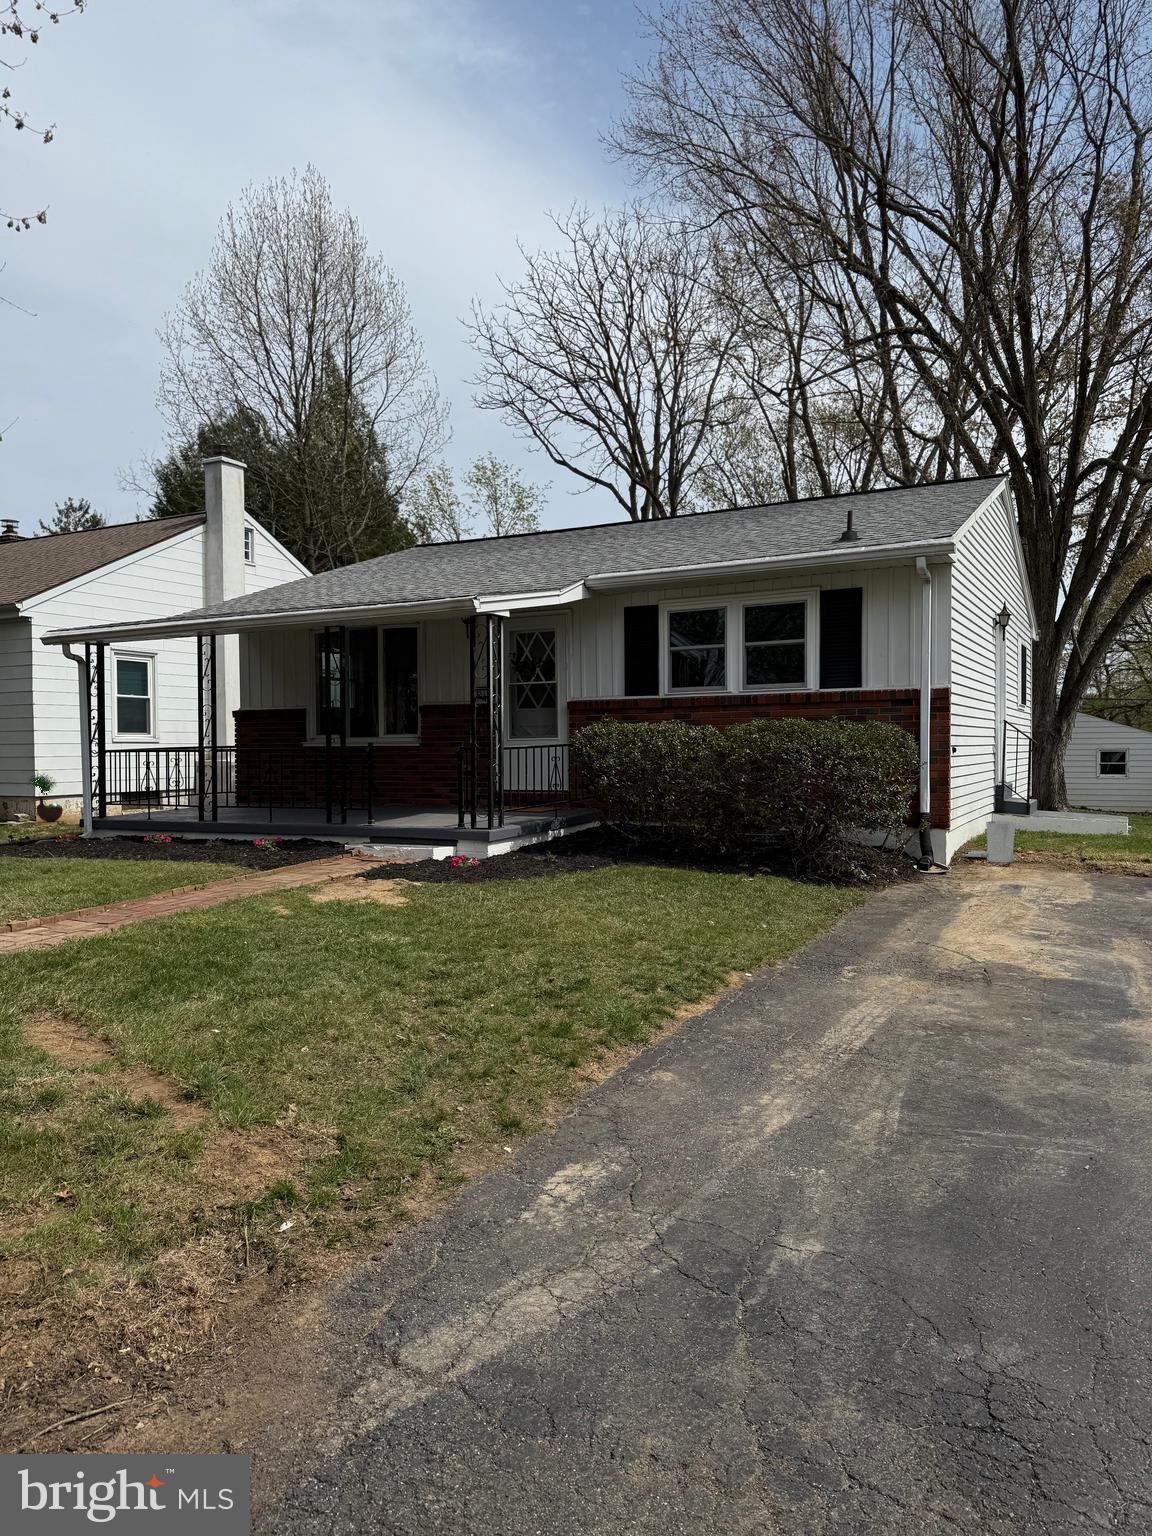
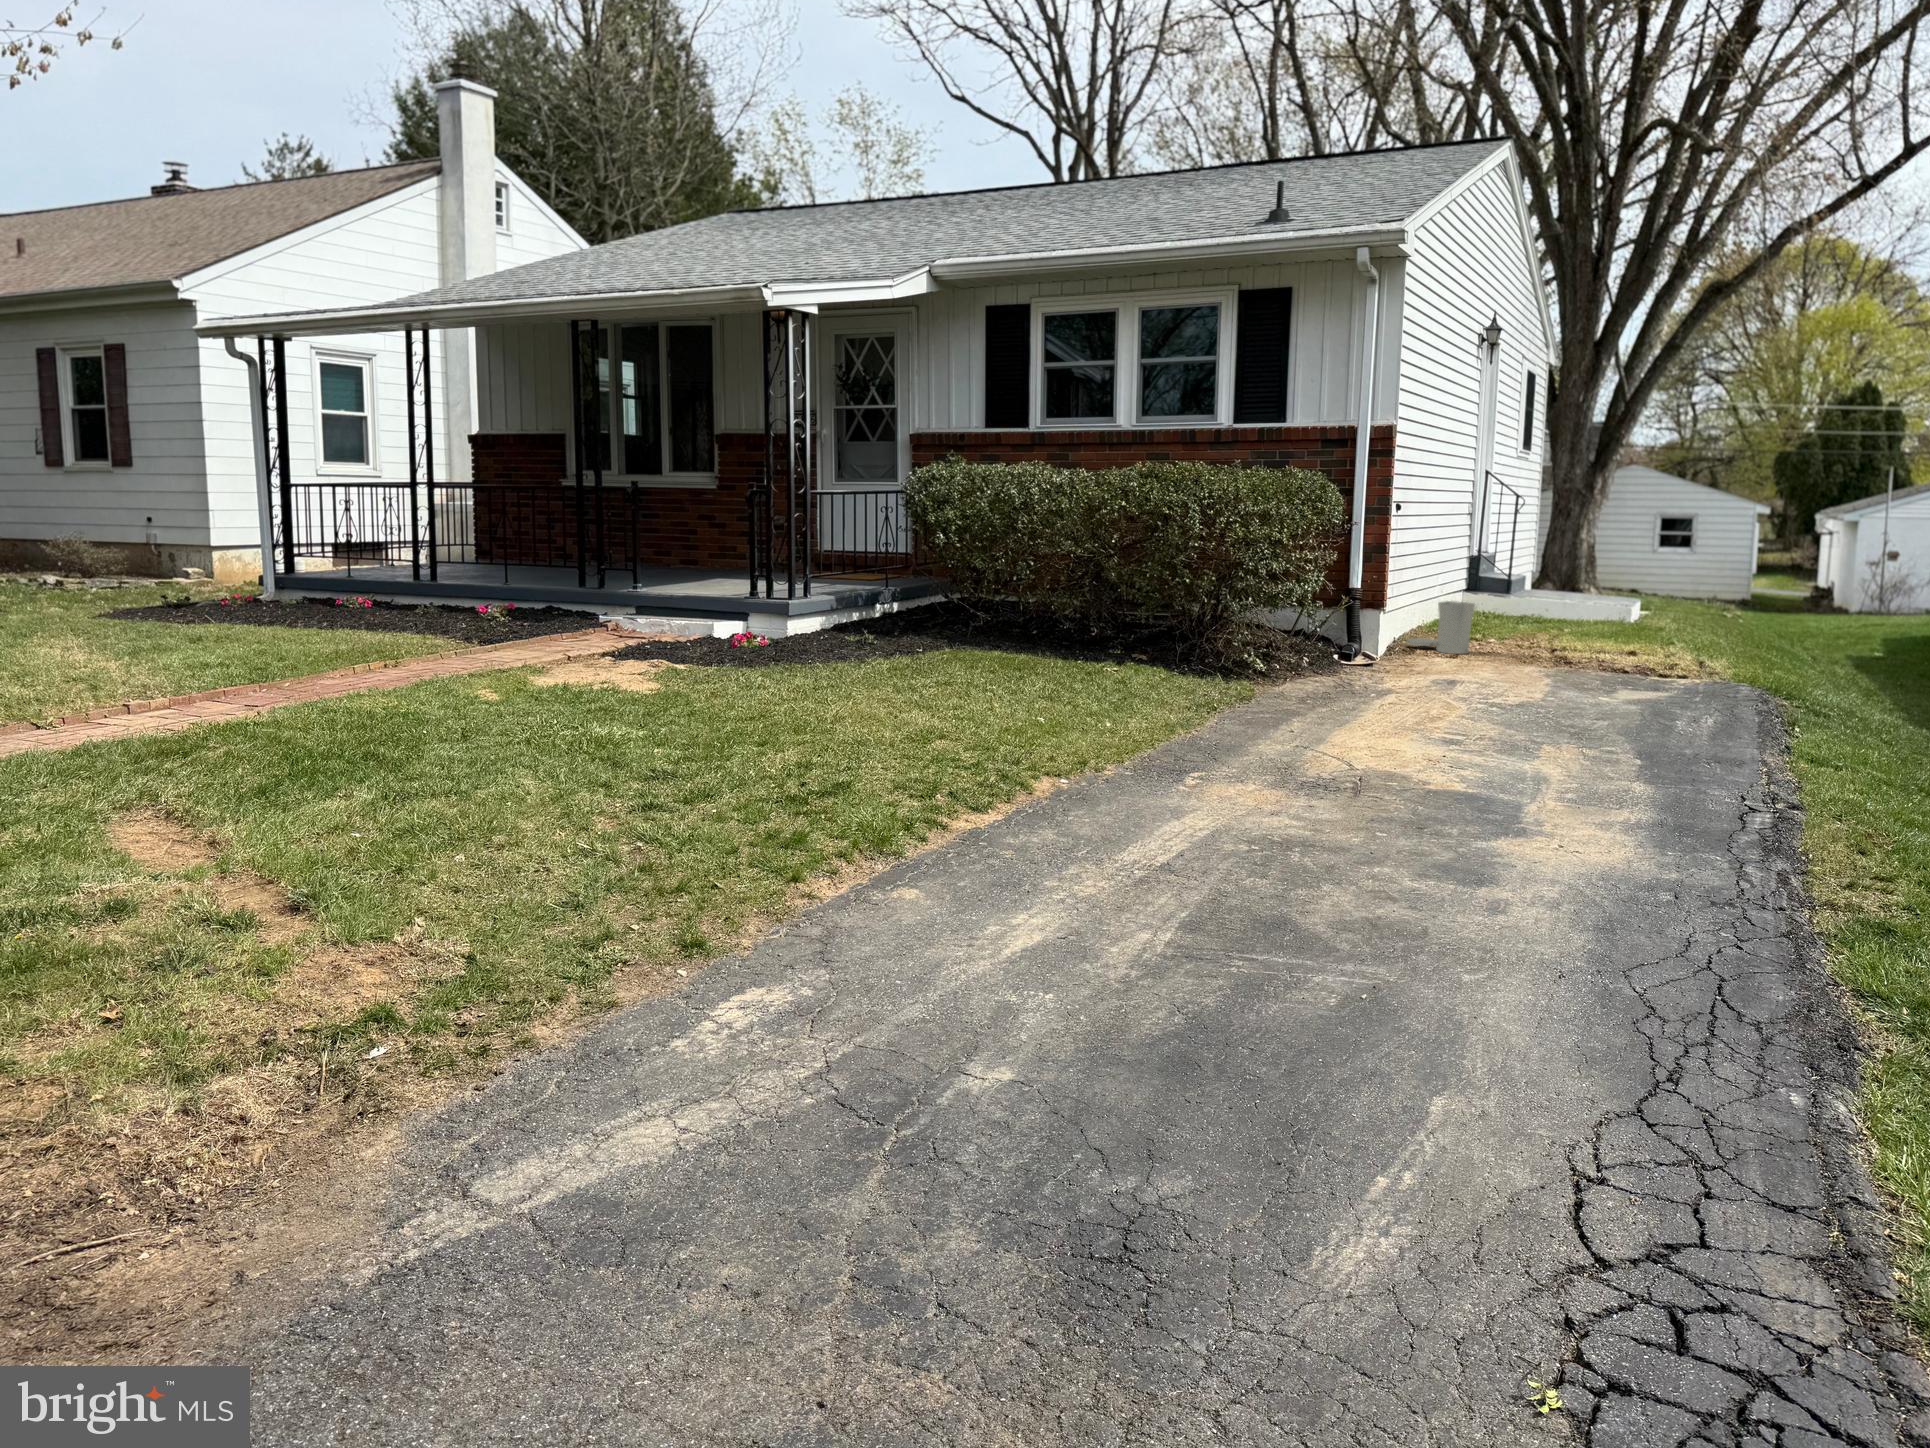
potted tree: present [28,775,63,822] -> none [196,509,247,579]

